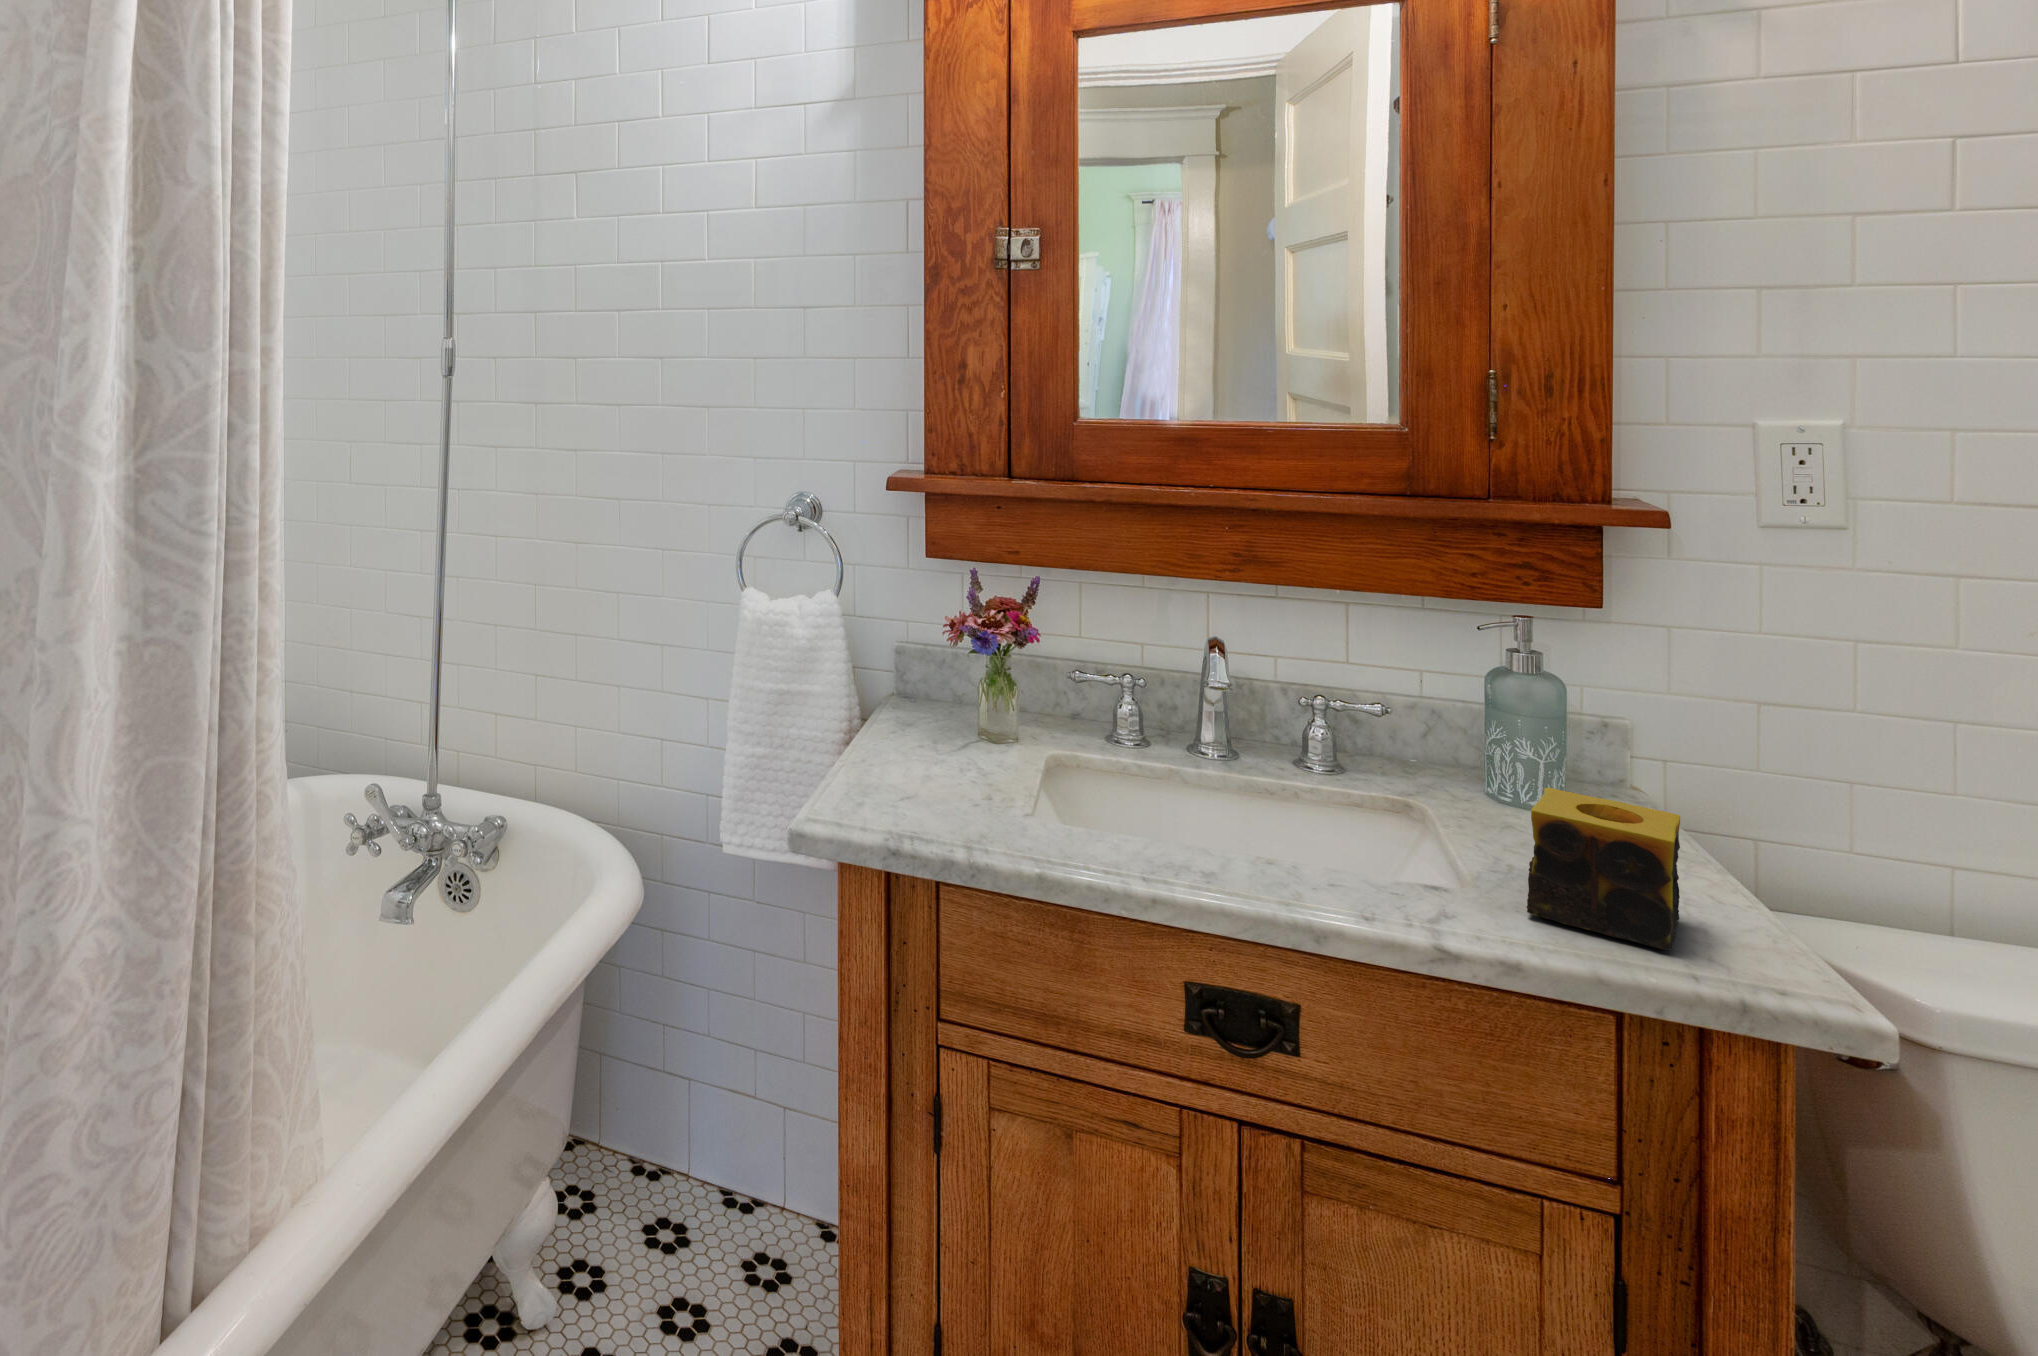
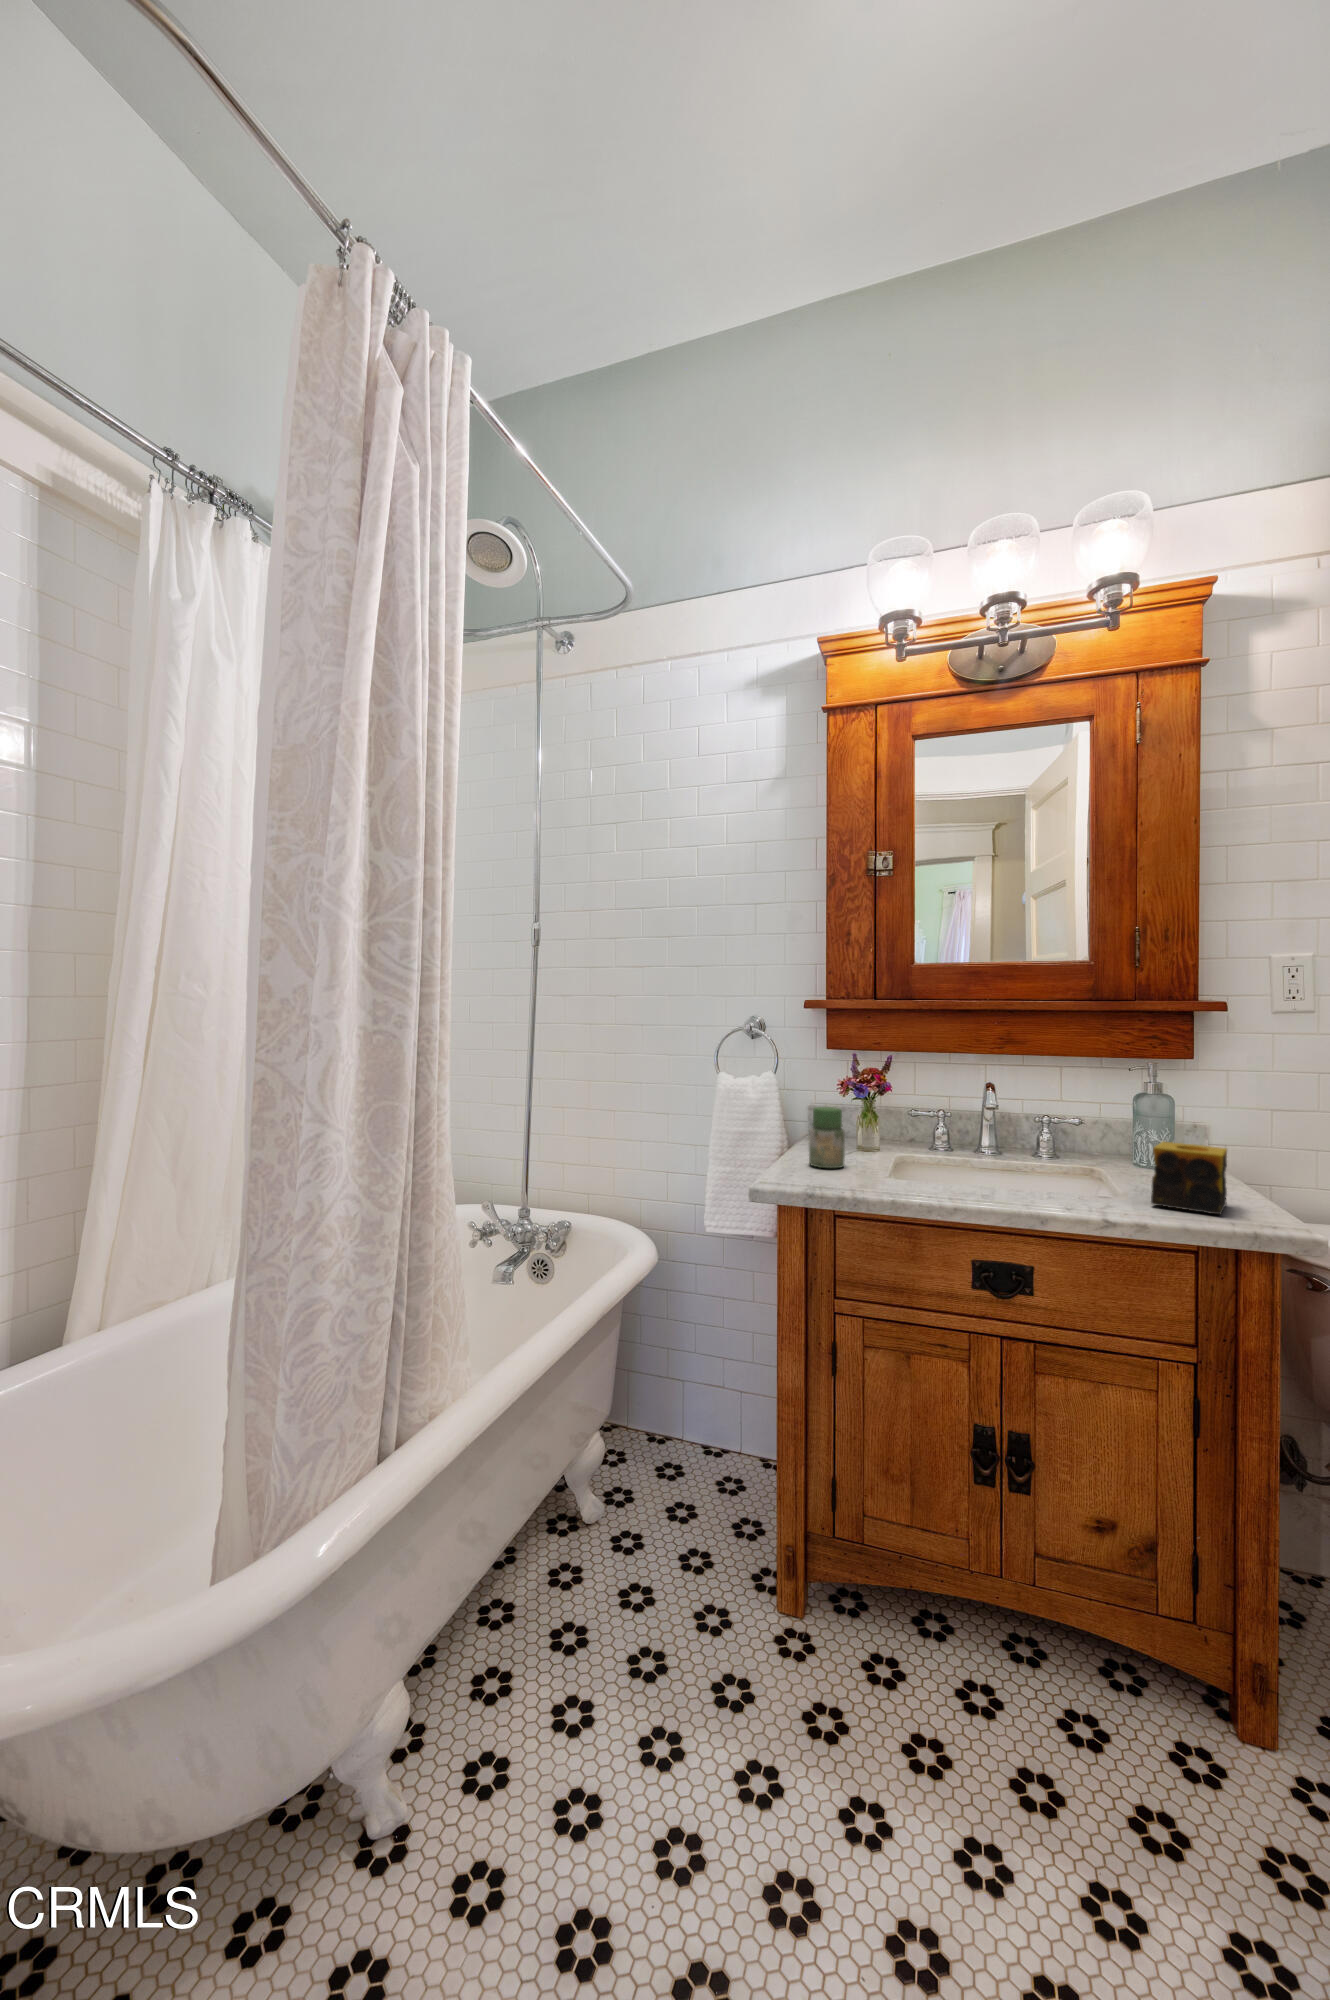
jar: none [893,675,955,785] -> present [809,1107,845,1168]

